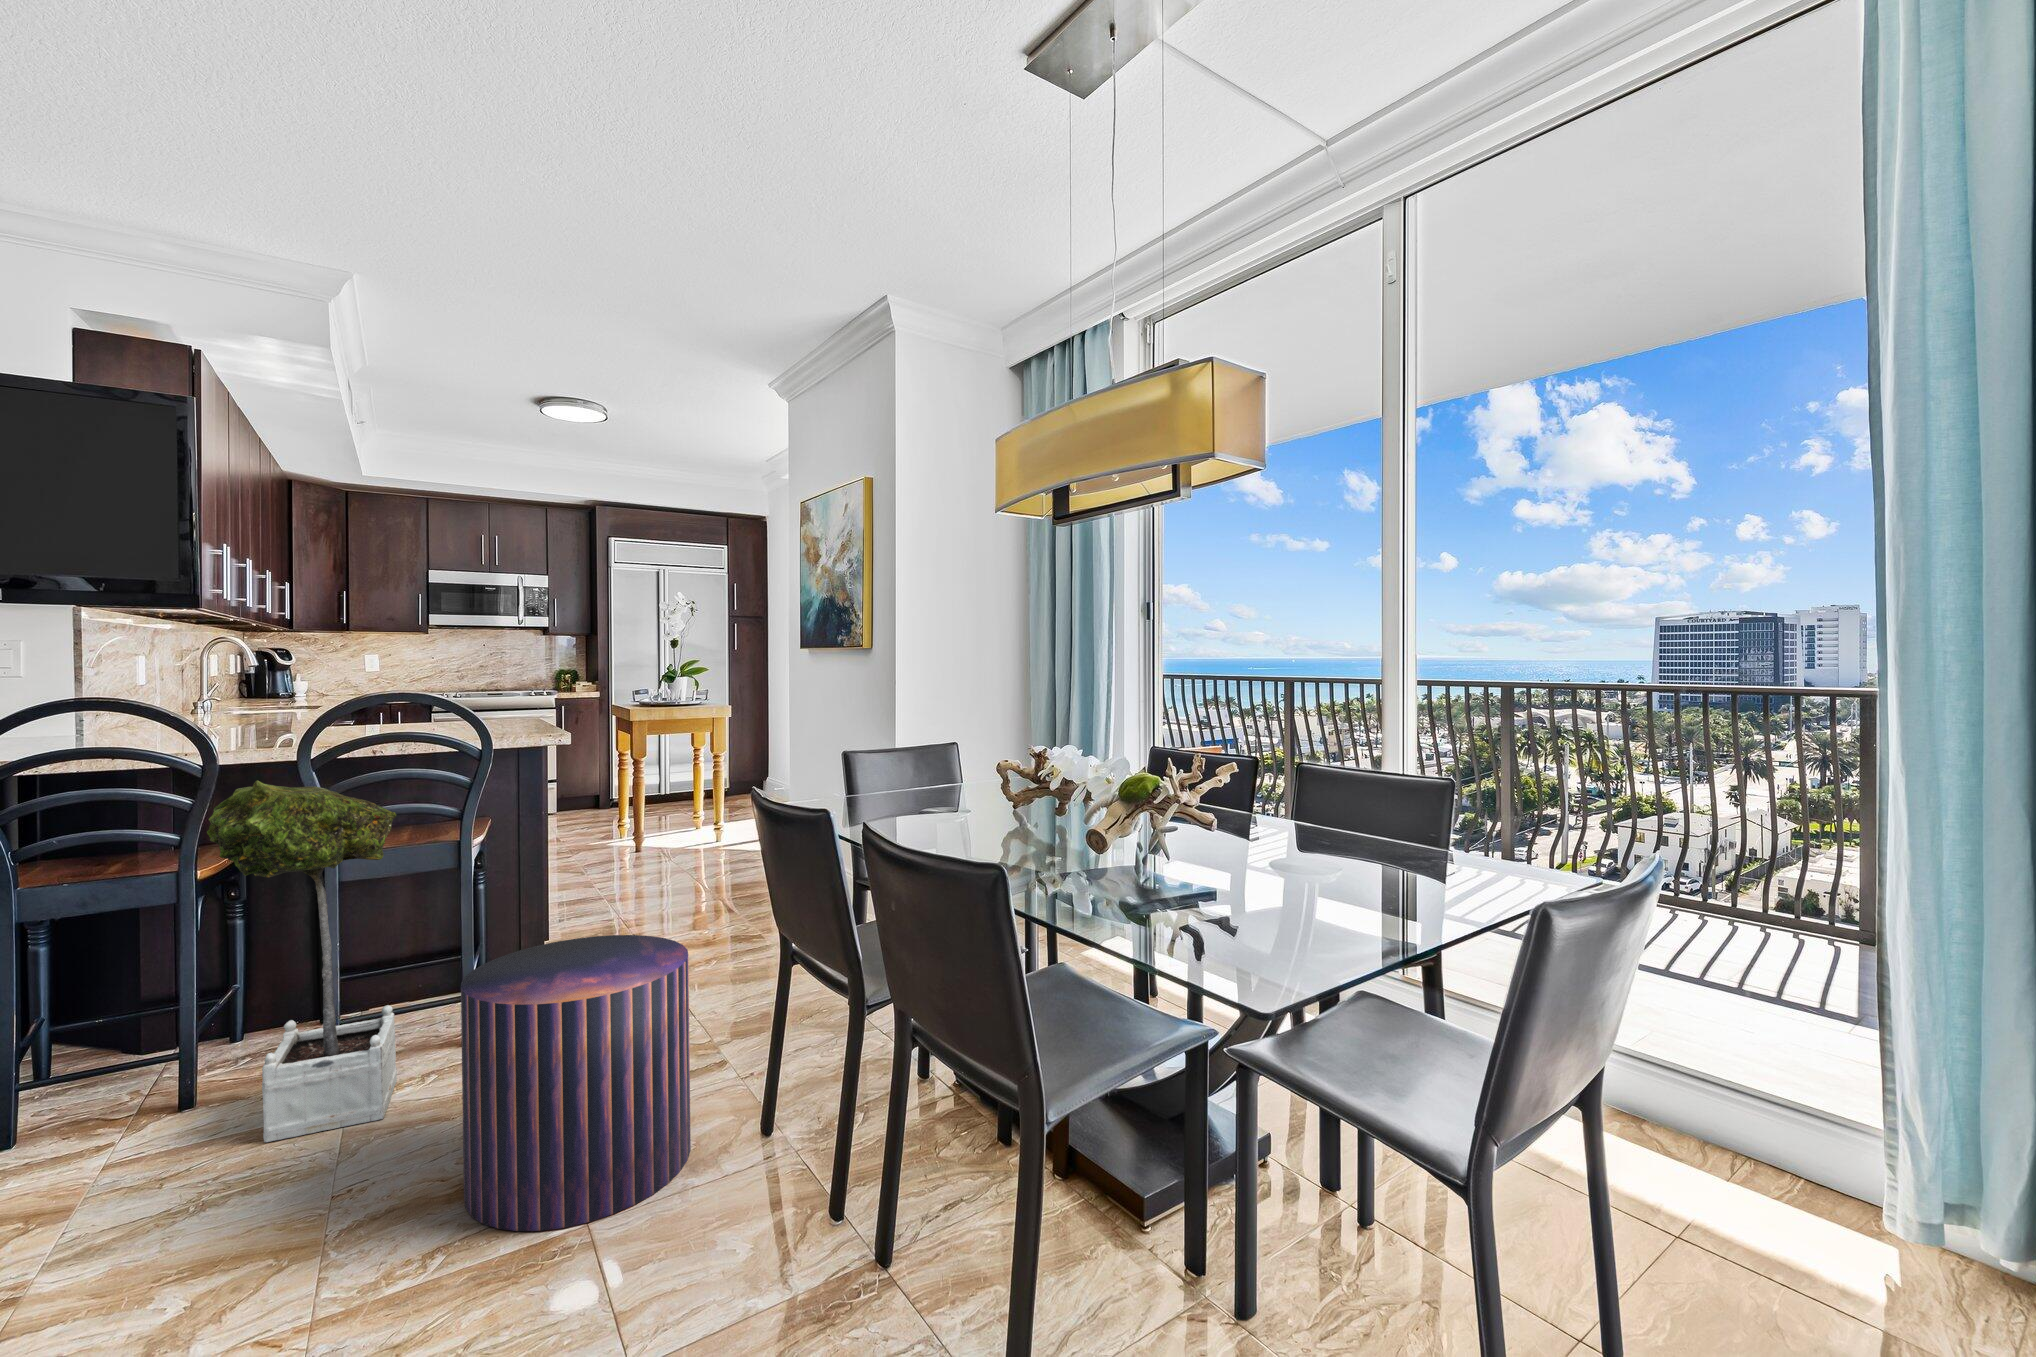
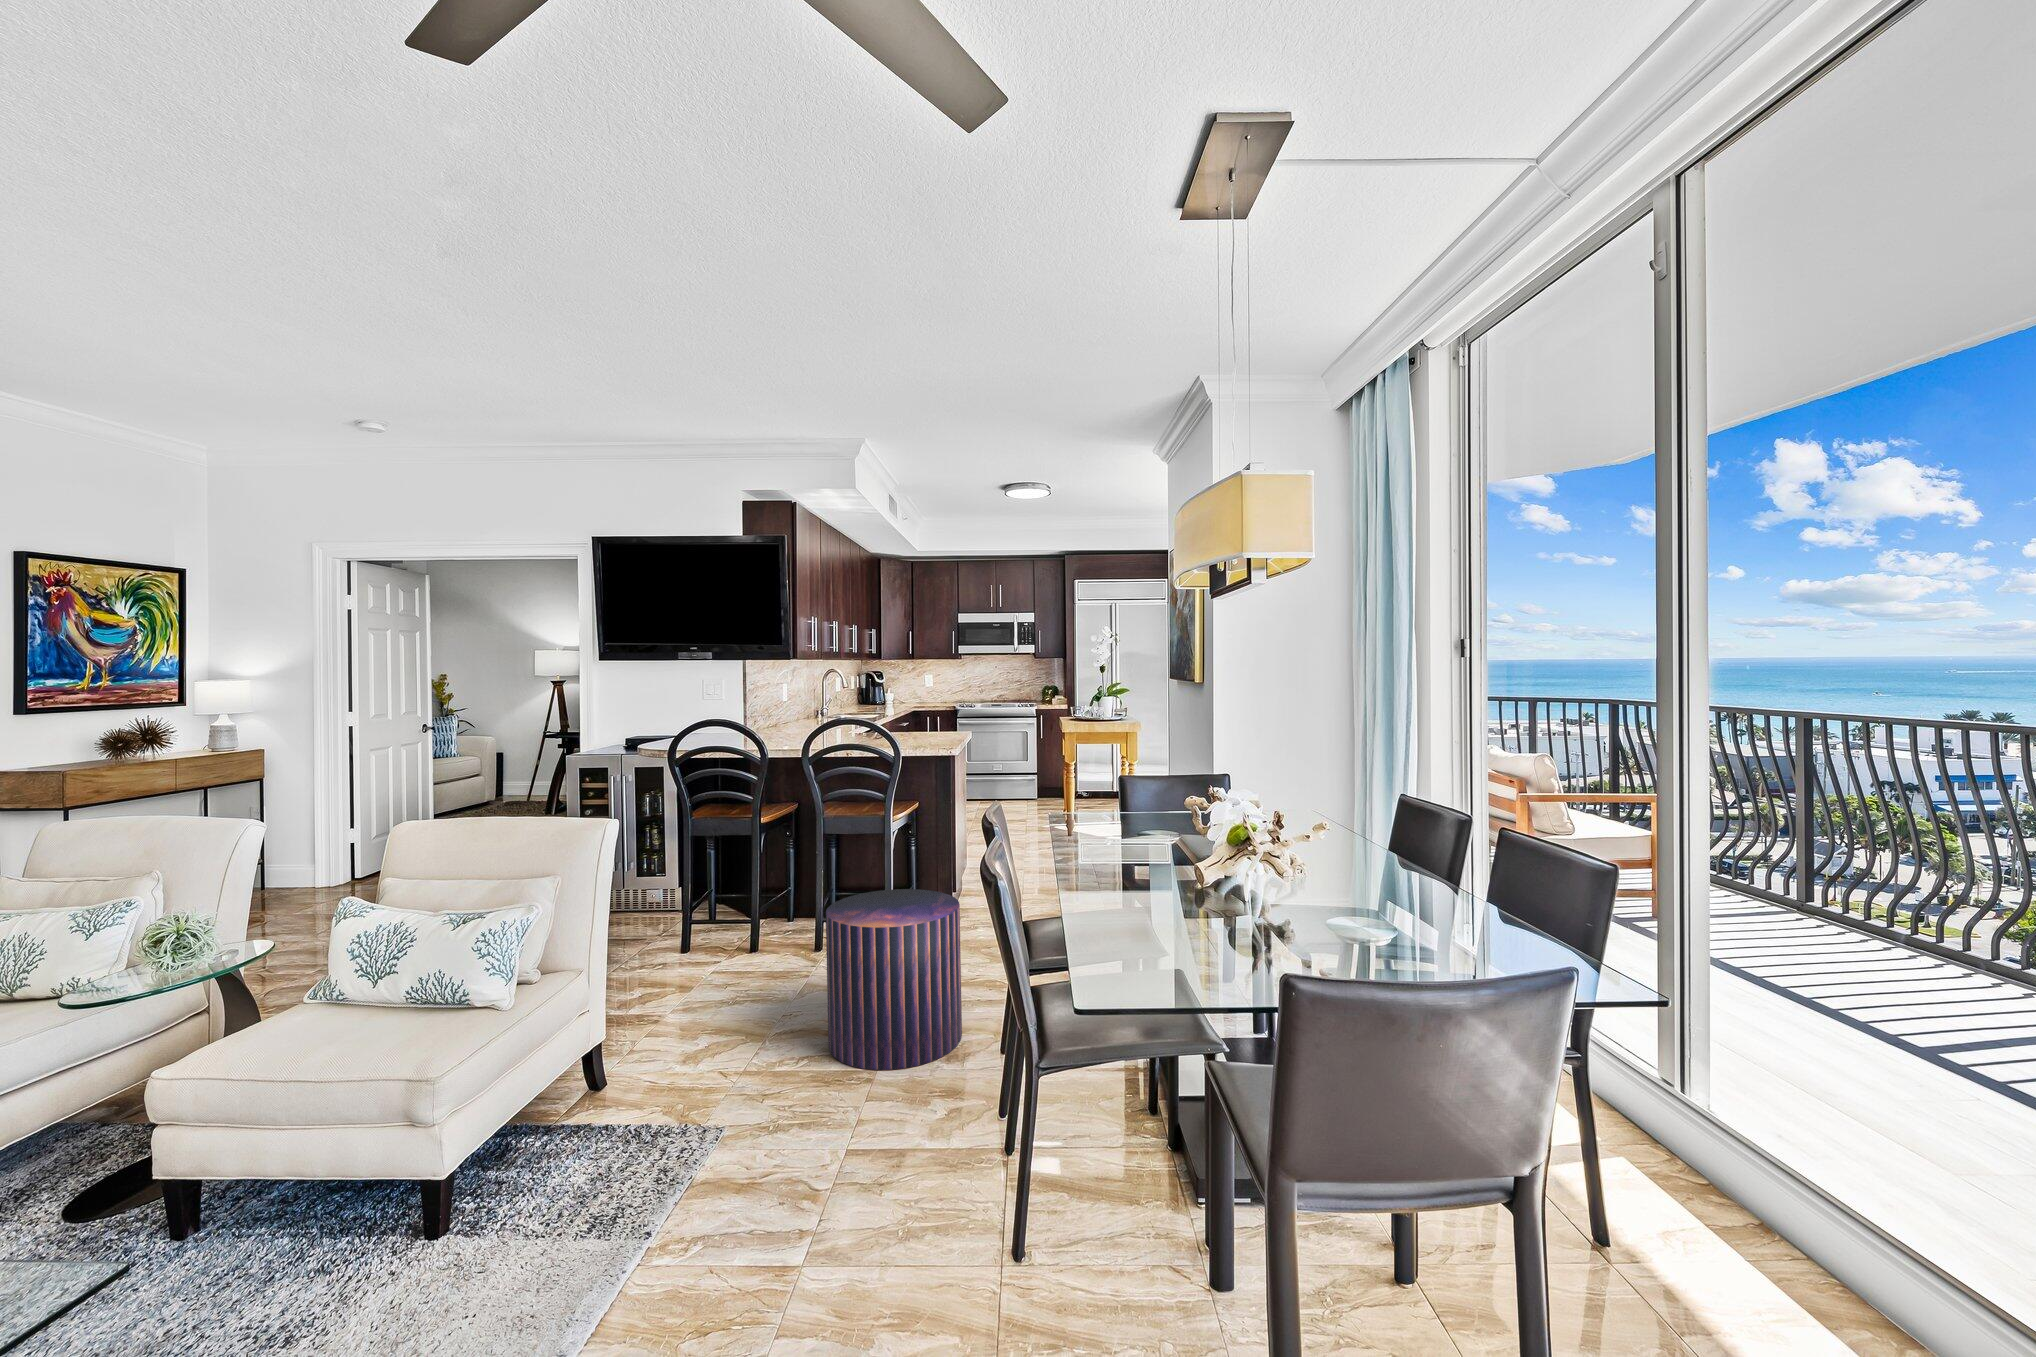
potted tree: present [207,781,397,1142] -> none [748,771,843,982]

